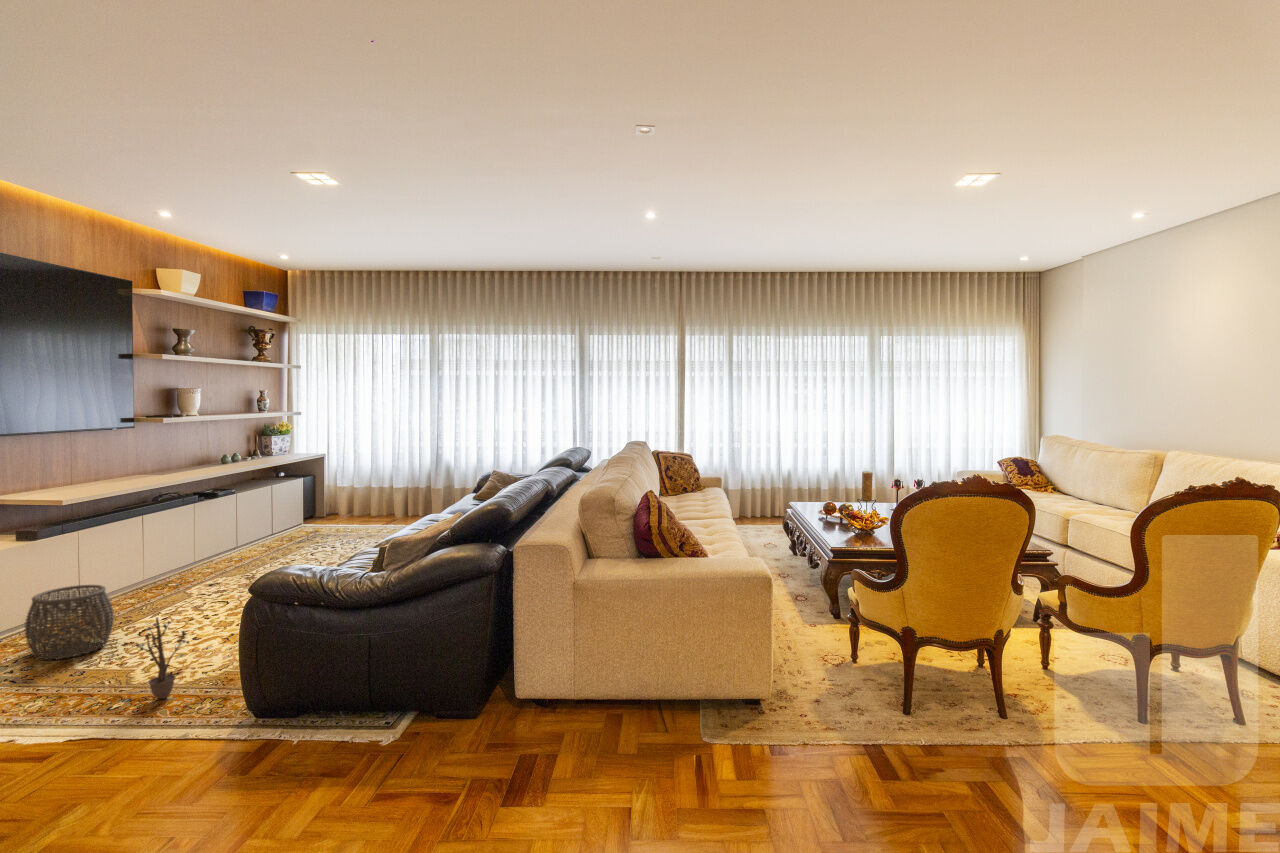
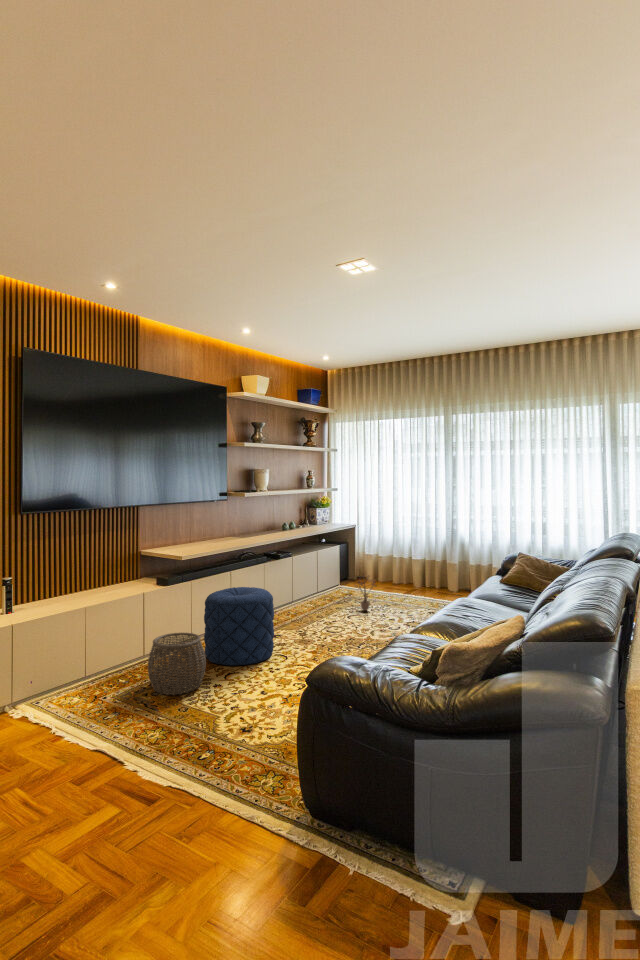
pouf: none [109,528,210,620] -> present [204,587,274,666]
decorative plant: present [129,618,189,699] -> present [357,576,375,611]

